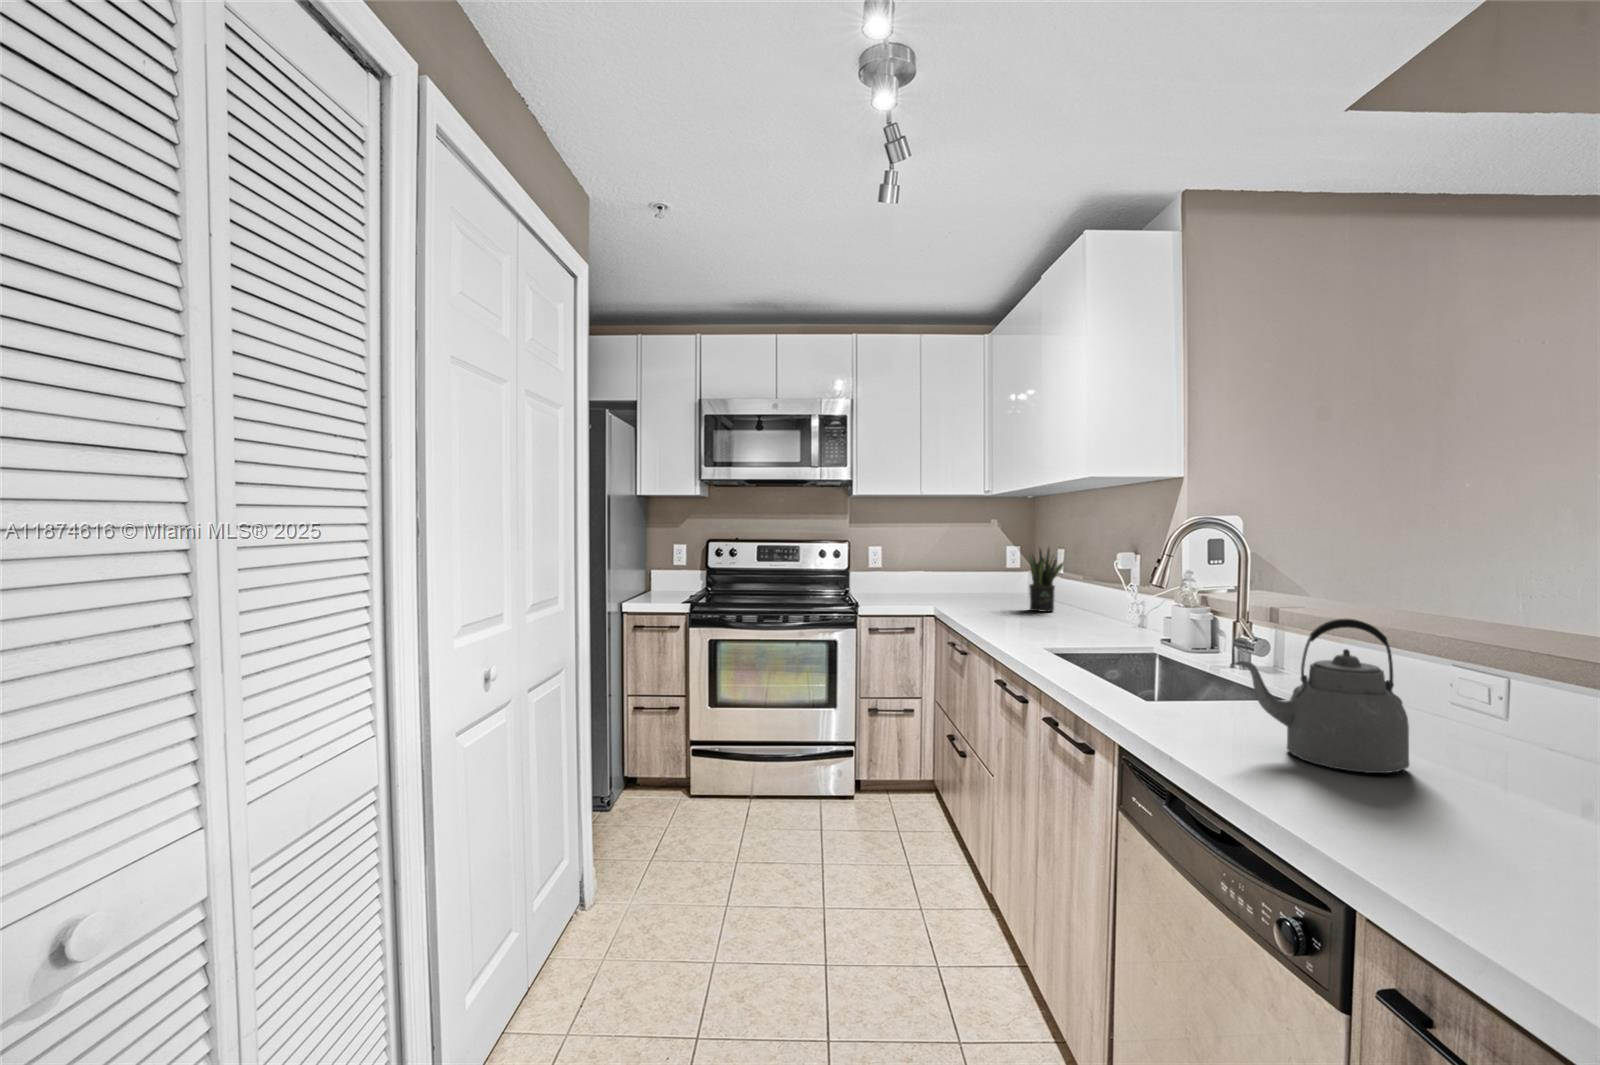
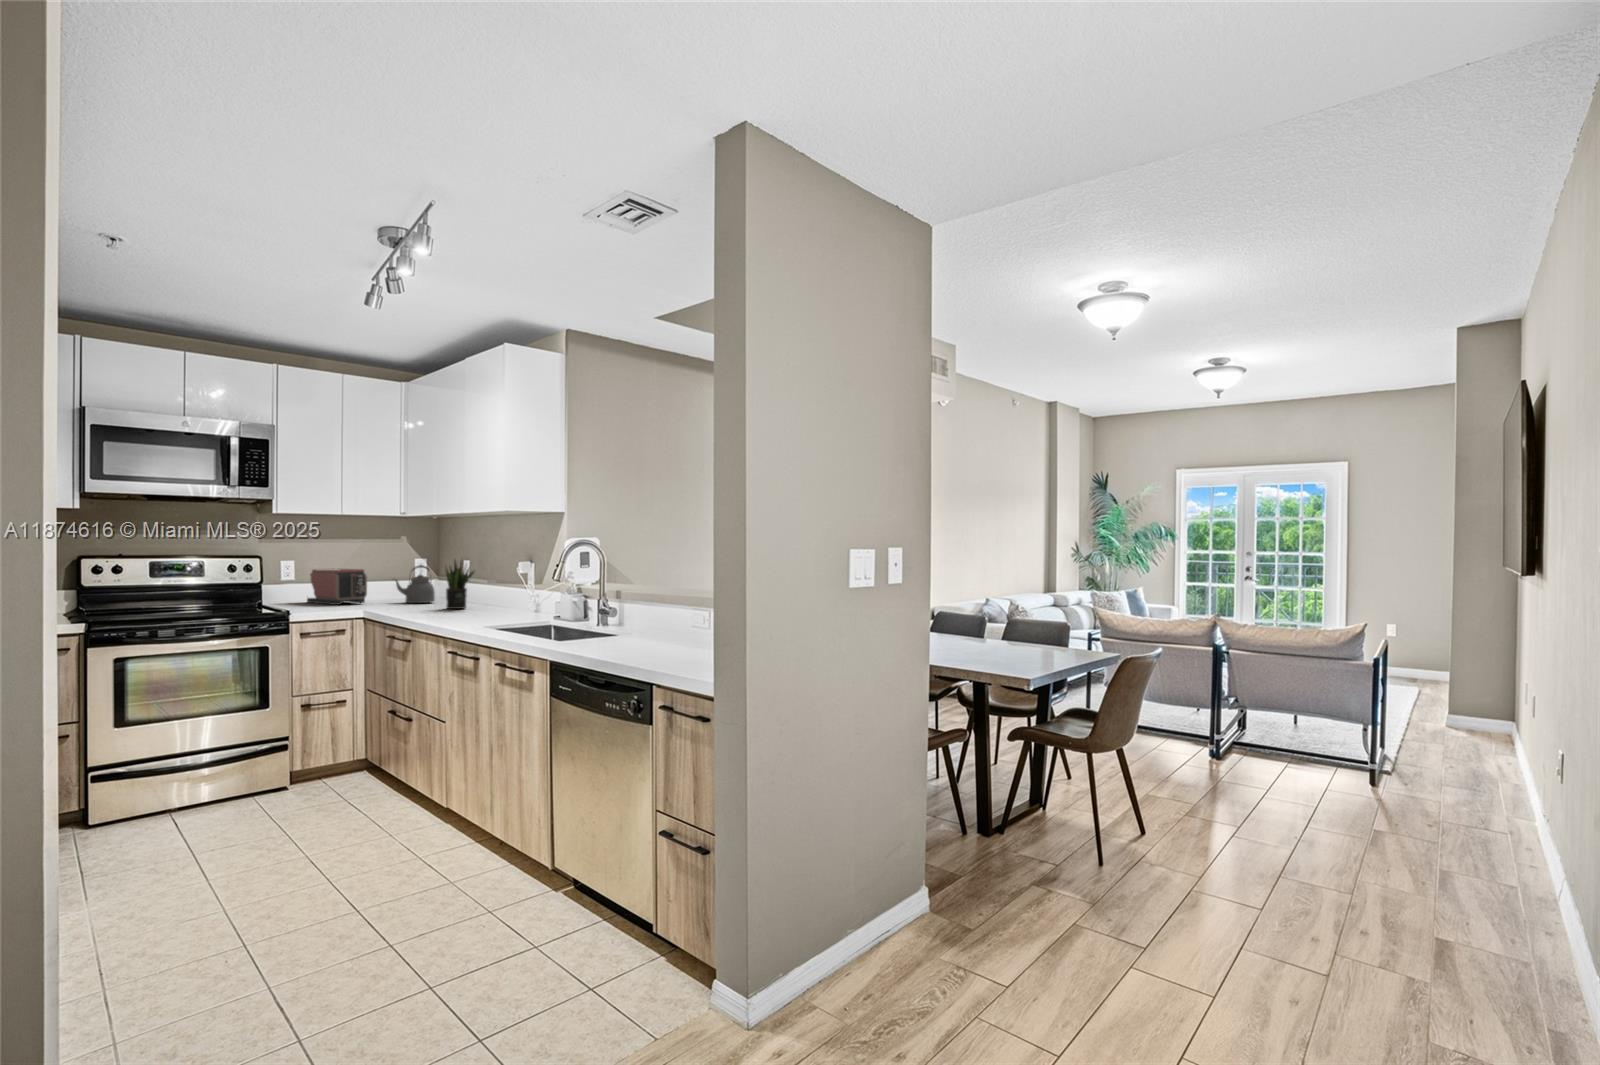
toaster: none [895,555,950,596] -> present [307,568,367,605]
kettle: present [1235,619,1410,773] -> present [394,565,435,603]

